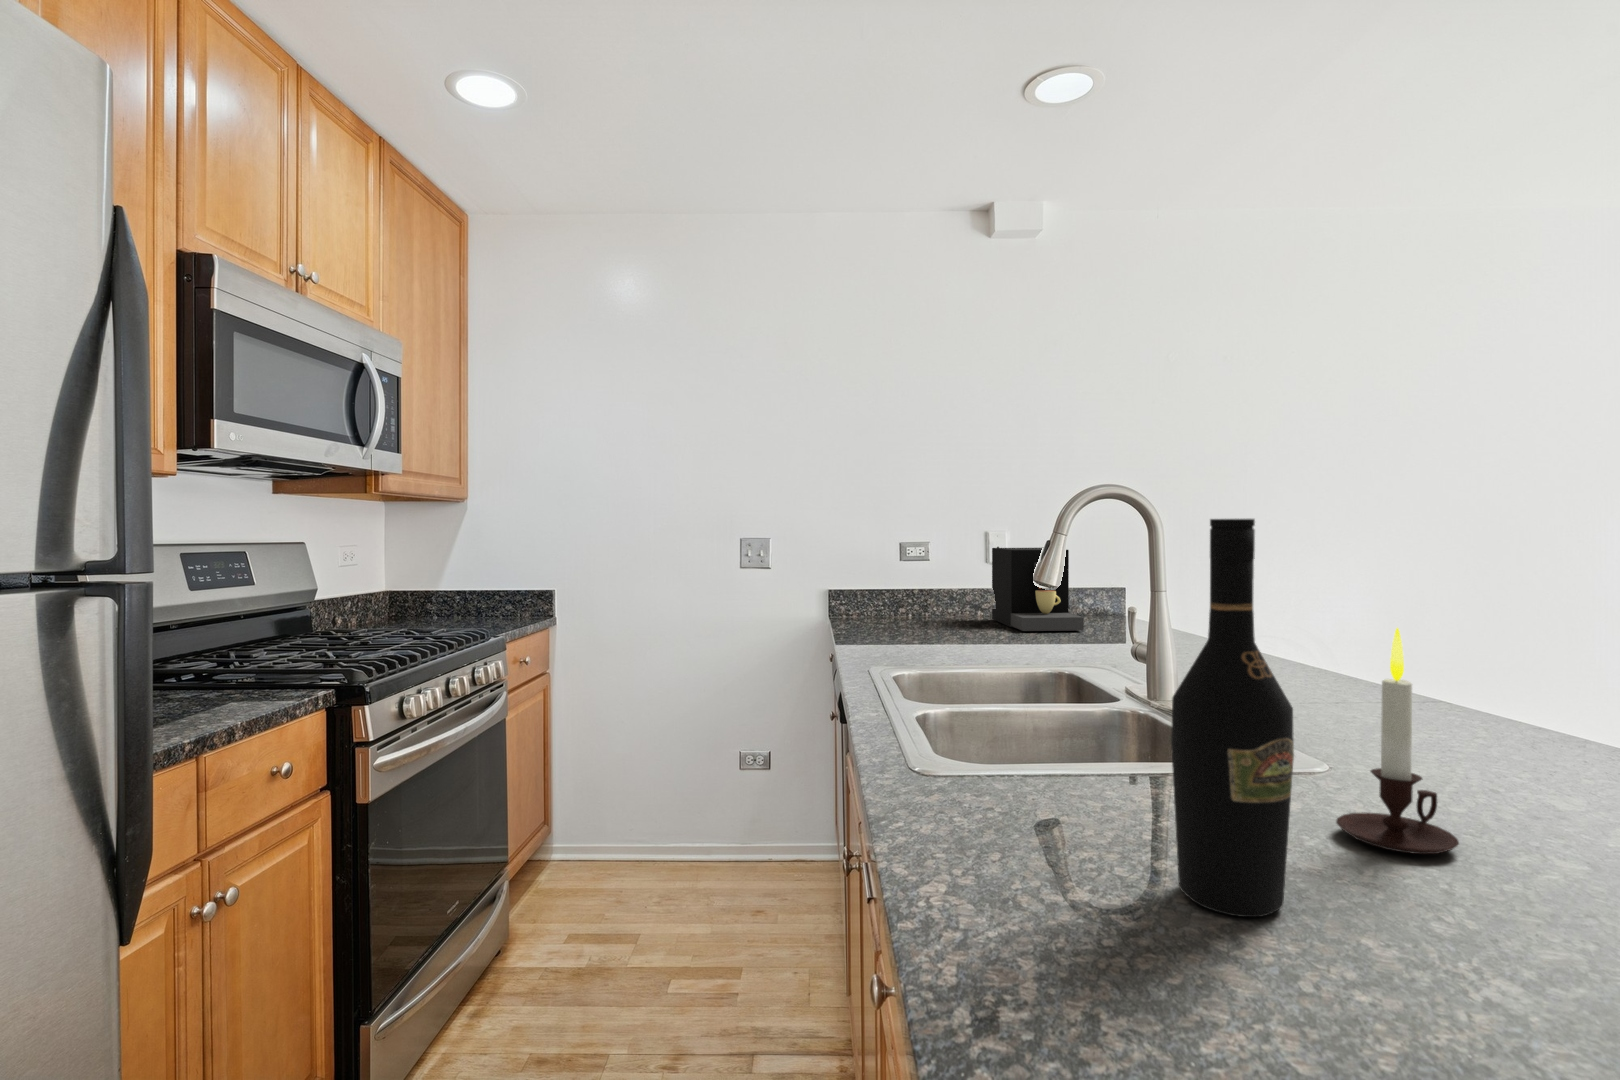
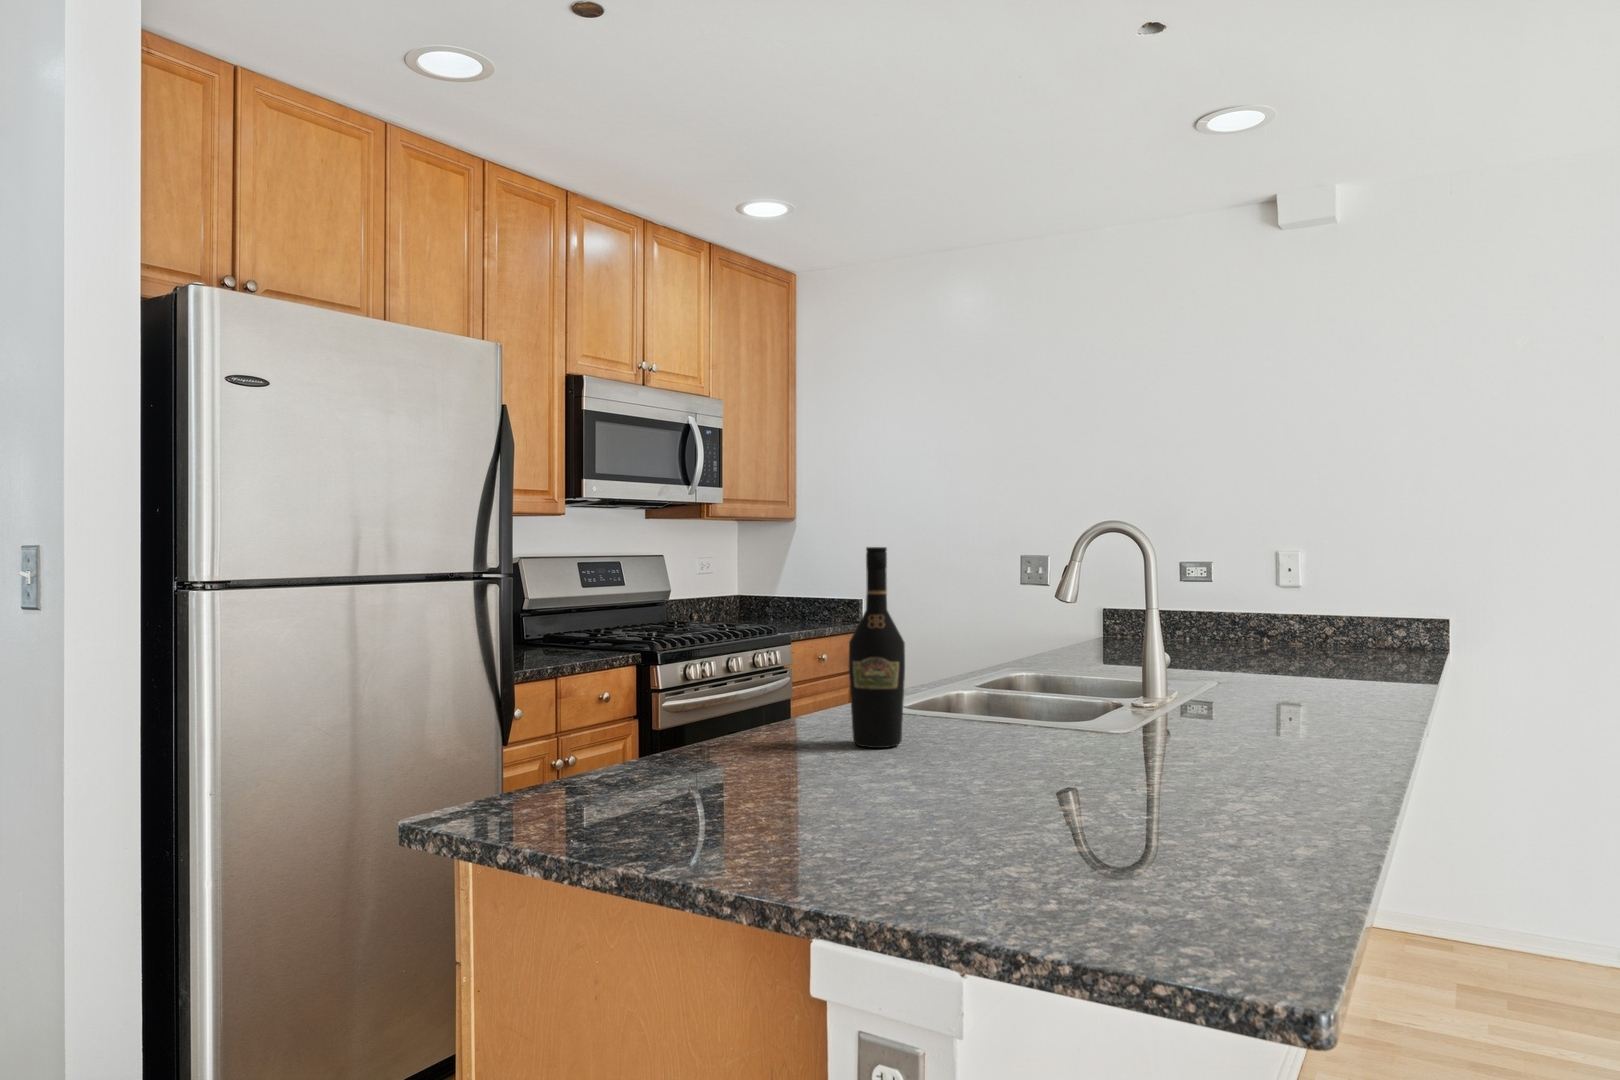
coffee maker: present [992,548,1083,631] -> none [1260,569,1339,659]
candle: present [1336,628,1459,854] -> none [1007,613,1086,749]

